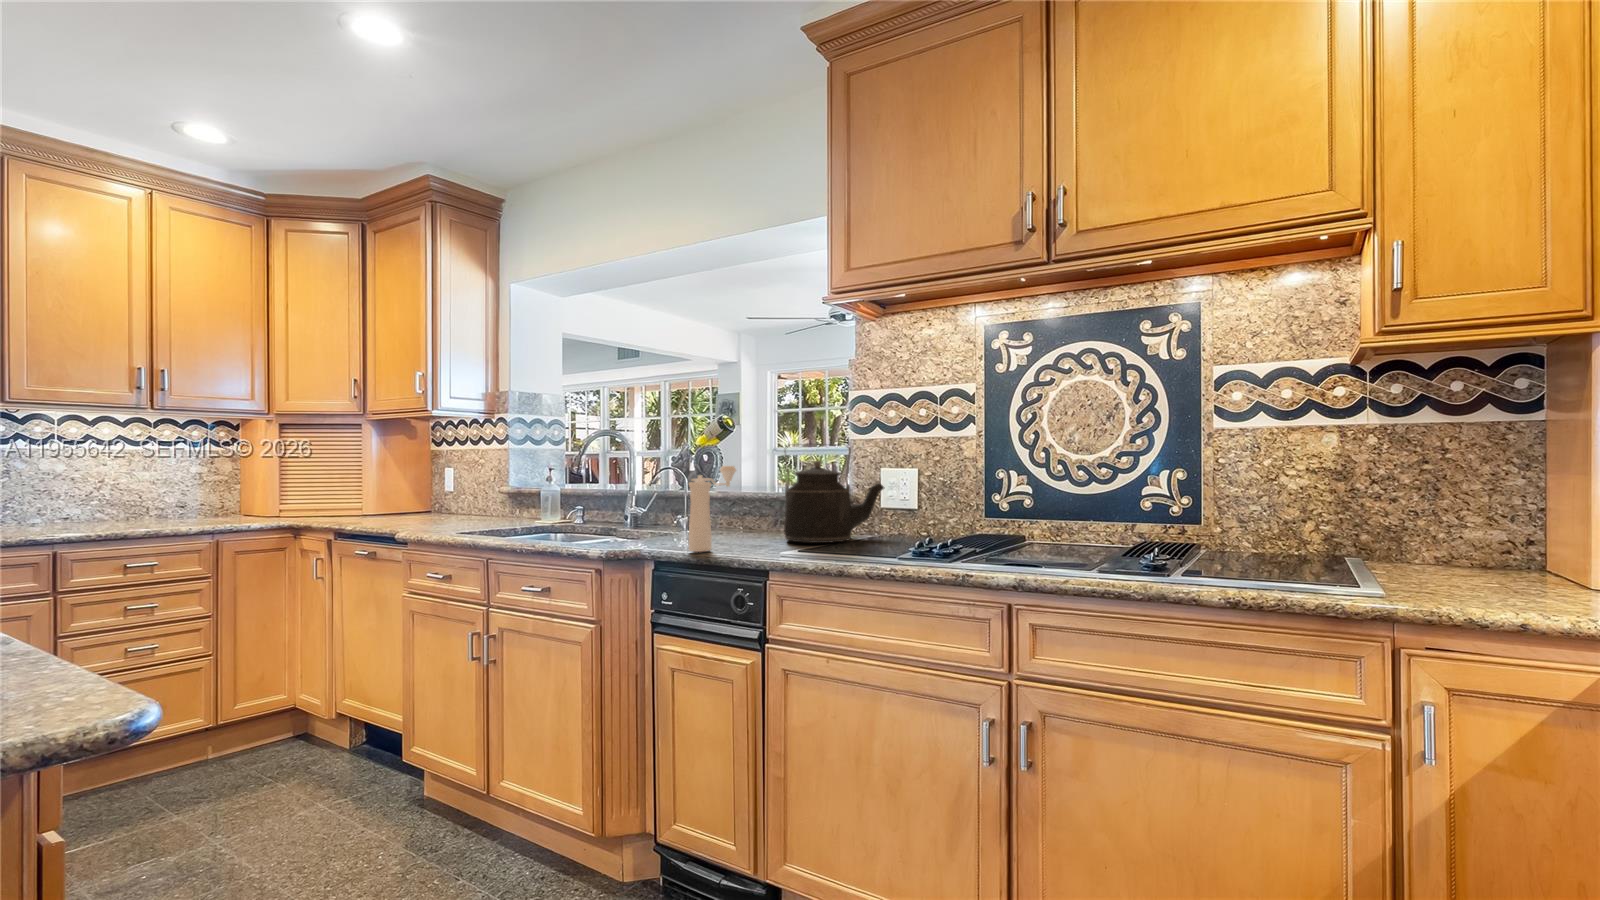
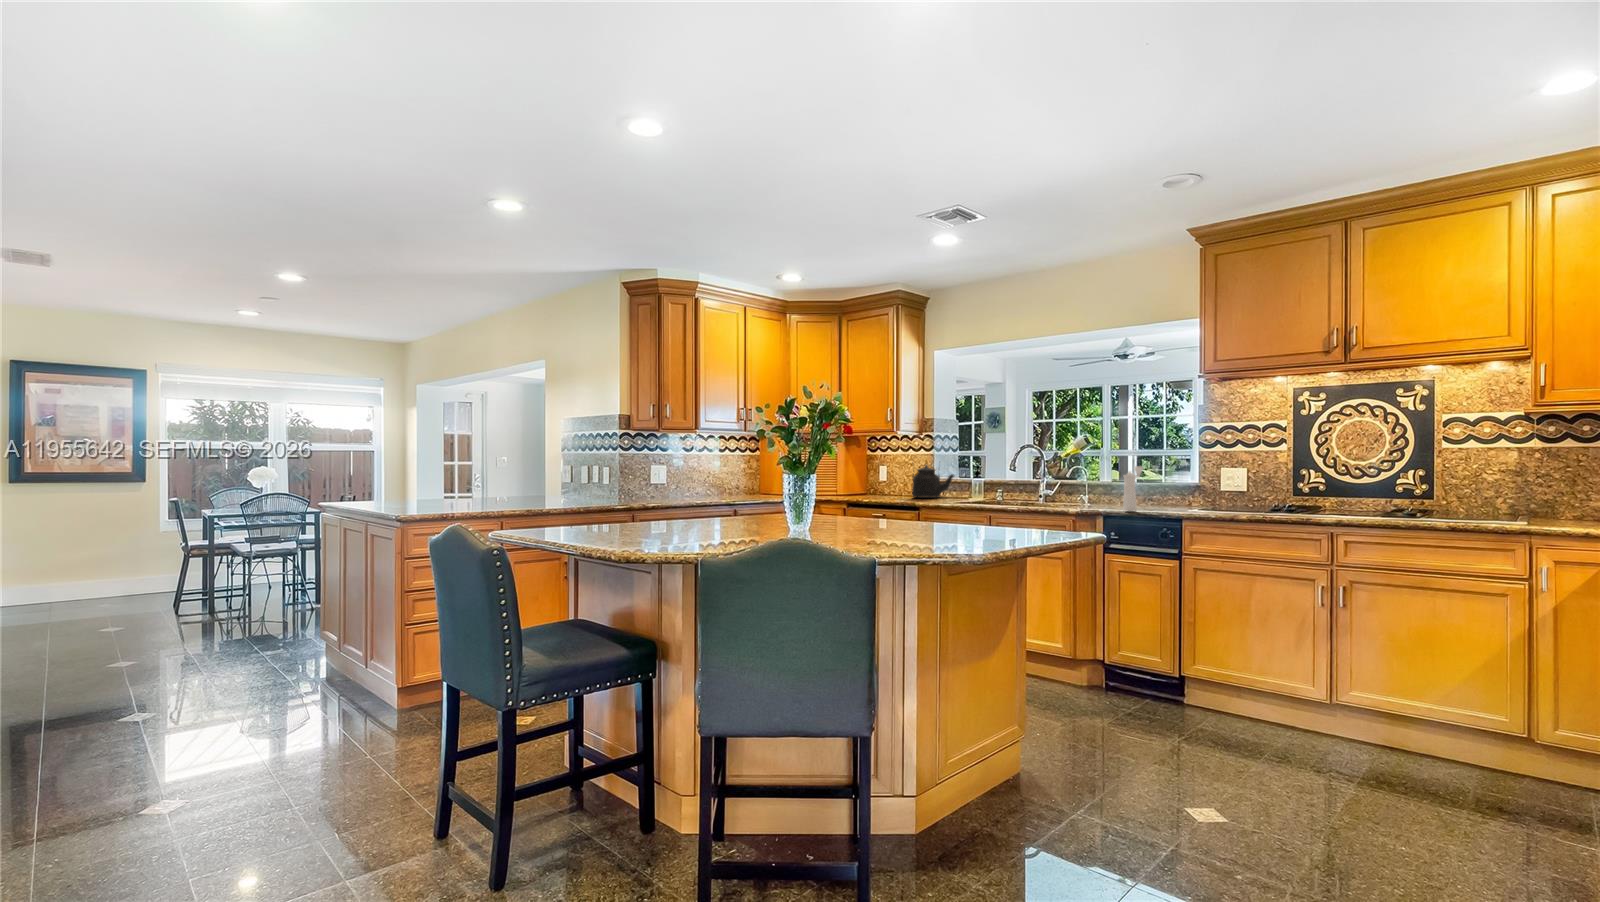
kettle: present [784,445,884,543] -> present [912,465,954,498]

